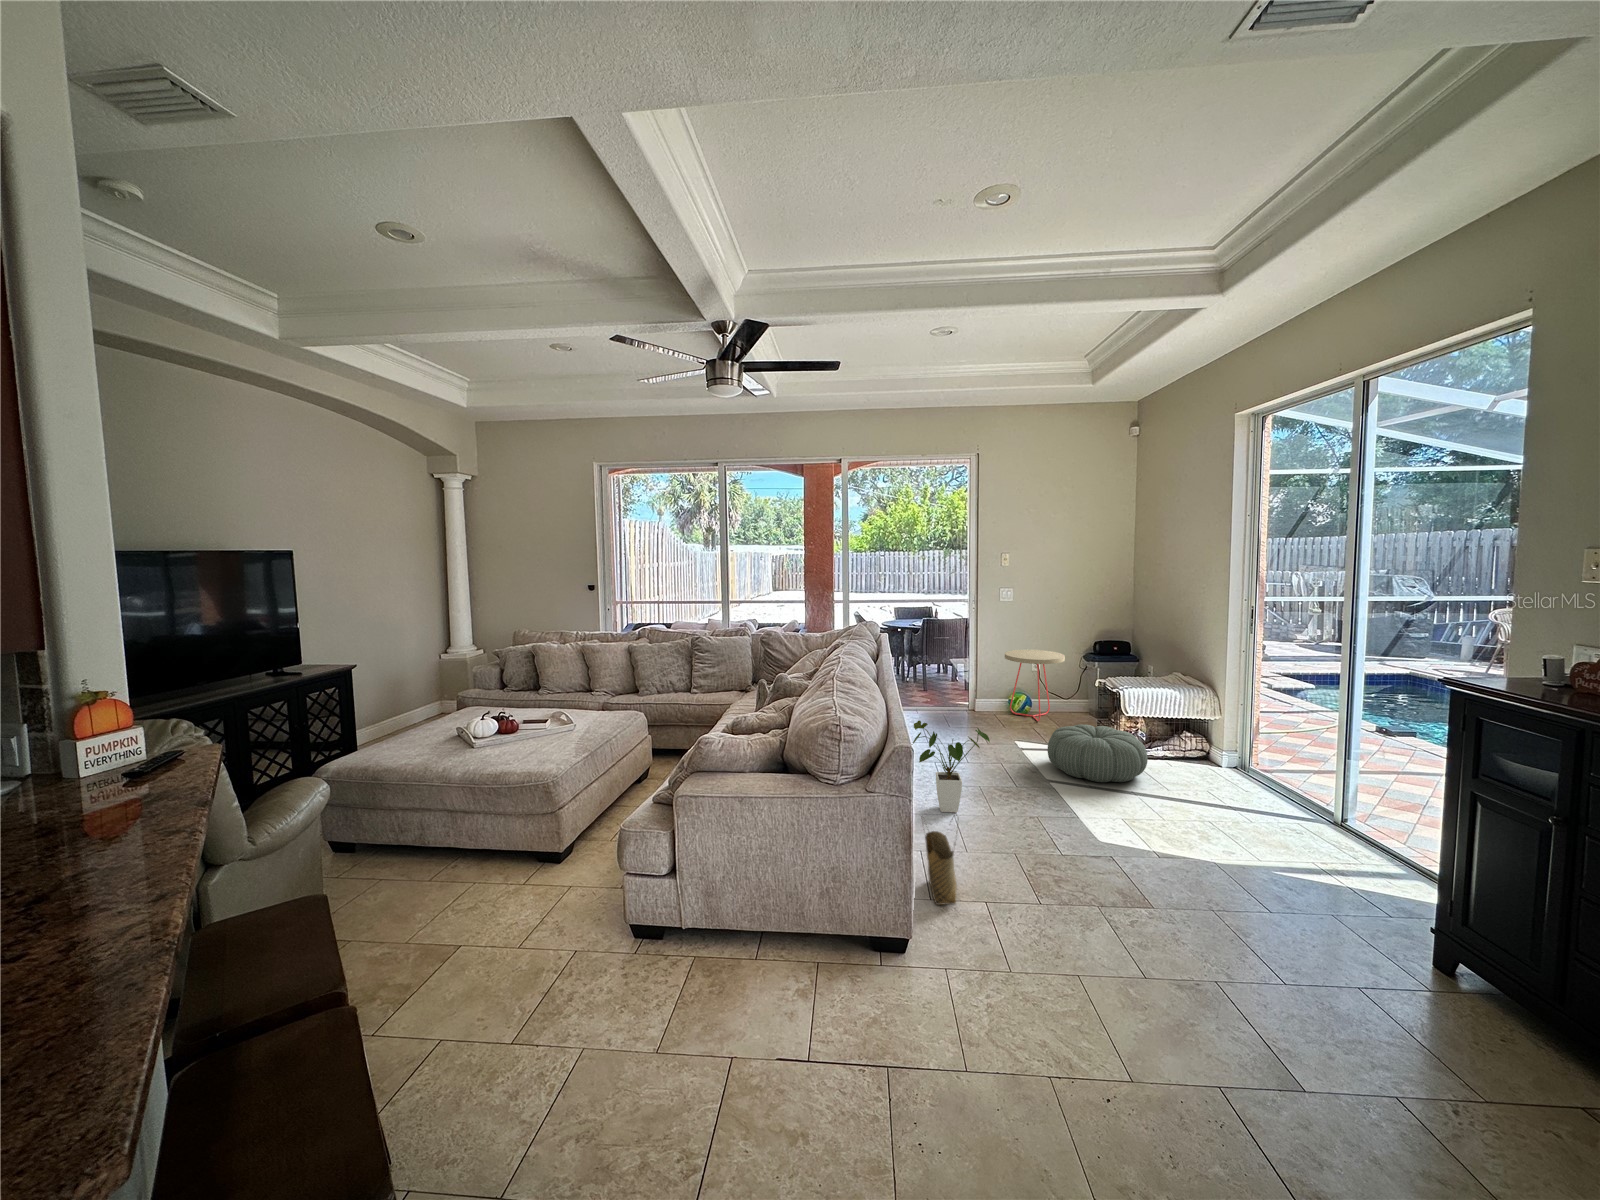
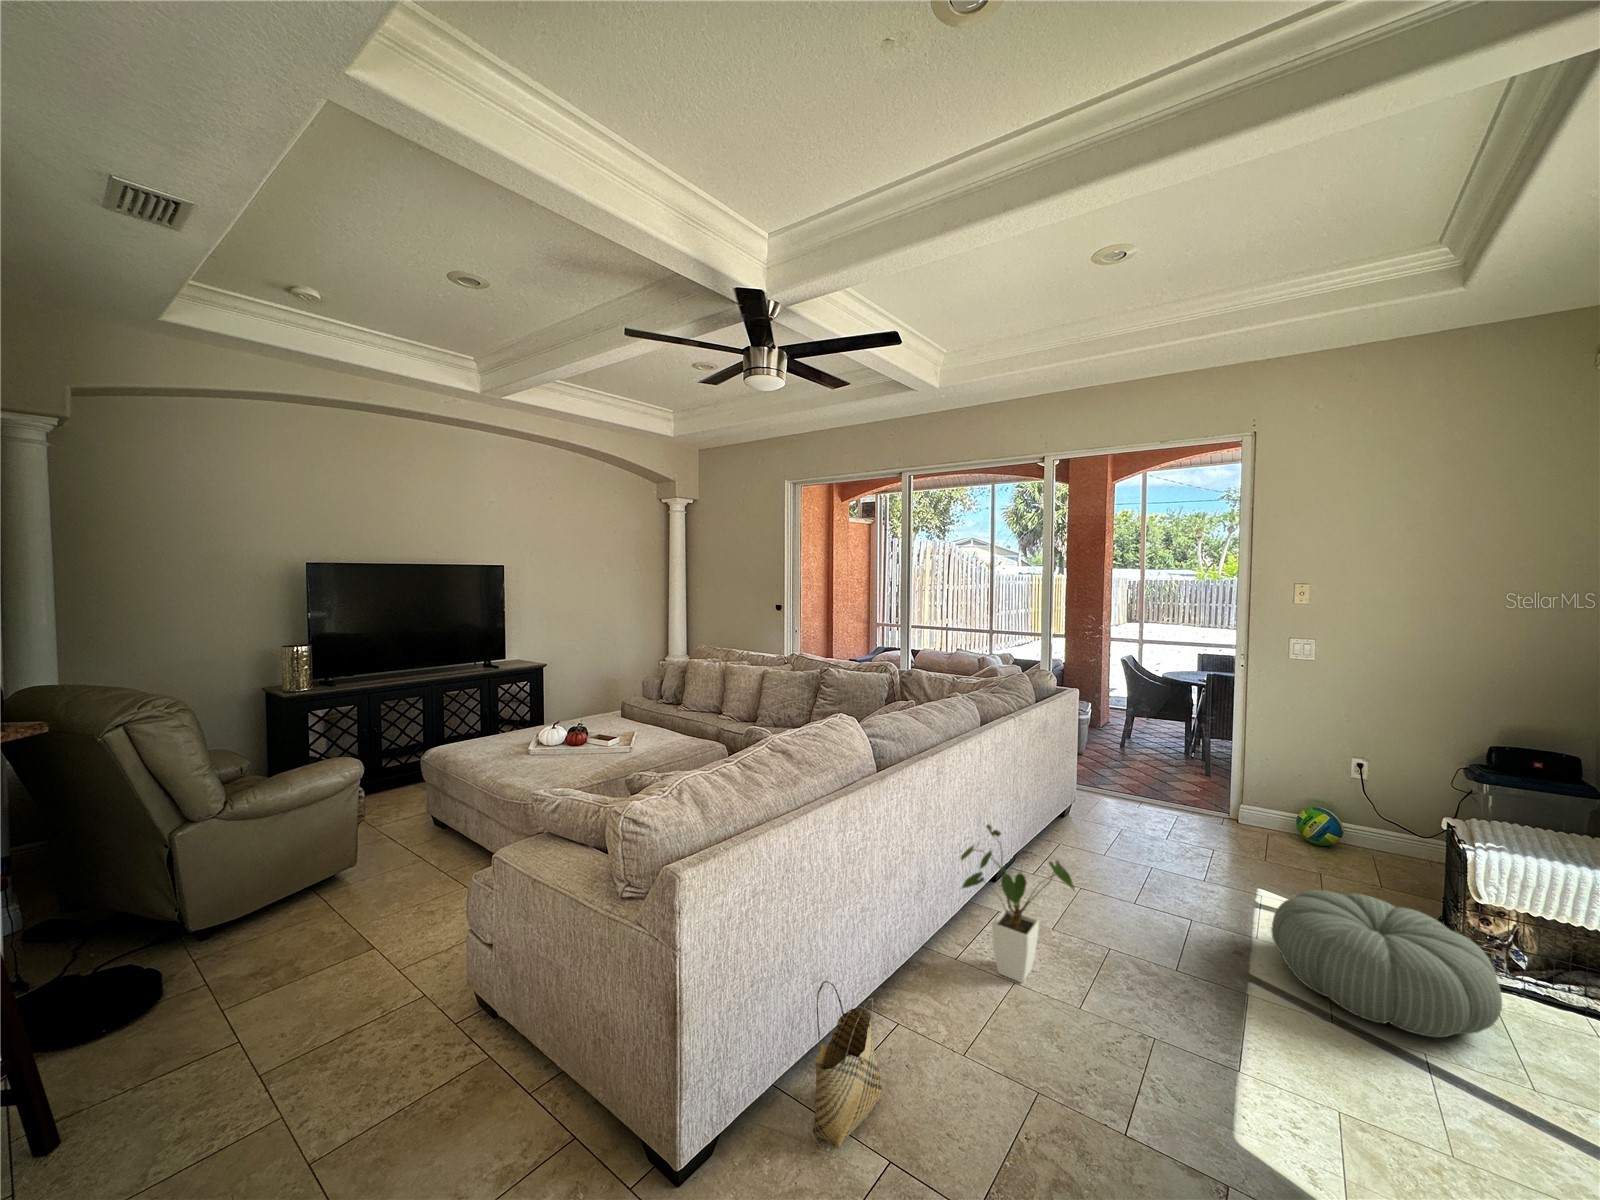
side table: present [1005,650,1065,721] -> none [1282,739,1404,865]

